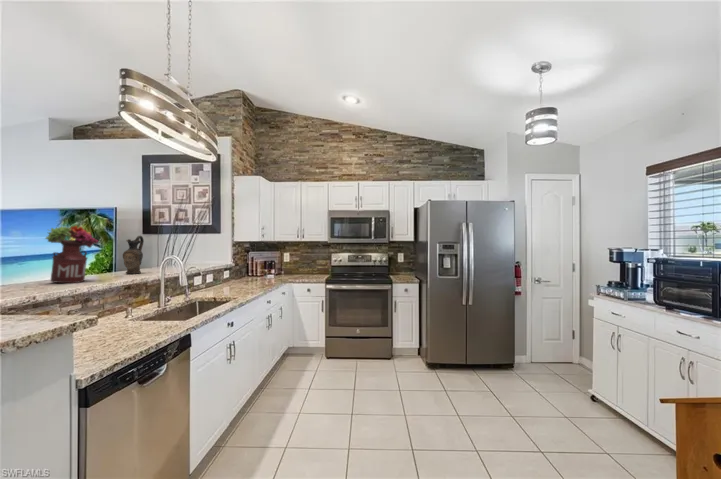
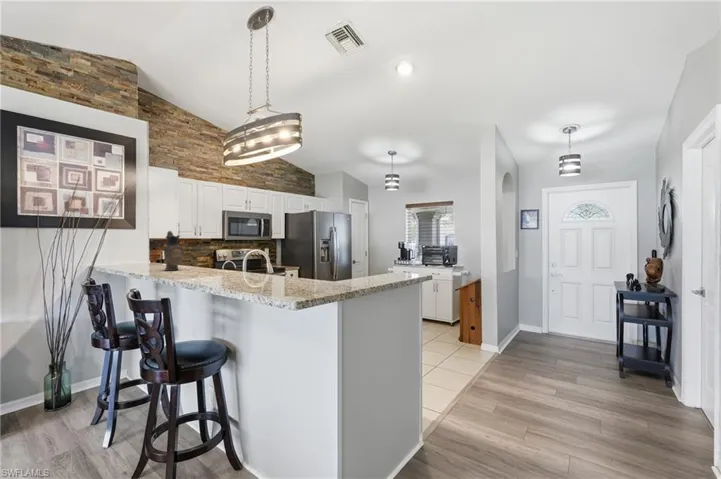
flower arrangement: present [46,226,98,283] -> none [194,221,230,274]

